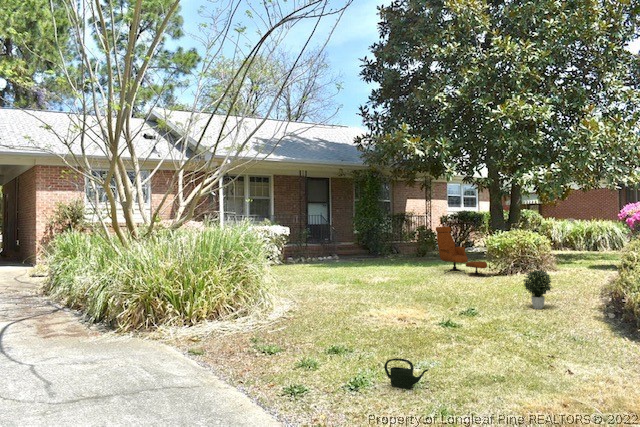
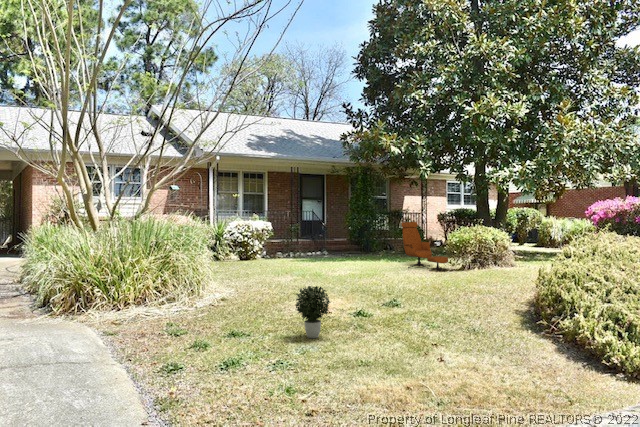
potted plant: present [523,270,552,309] -> present [296,286,330,338]
watering can: present [385,358,428,389] -> none [242,341,277,370]

